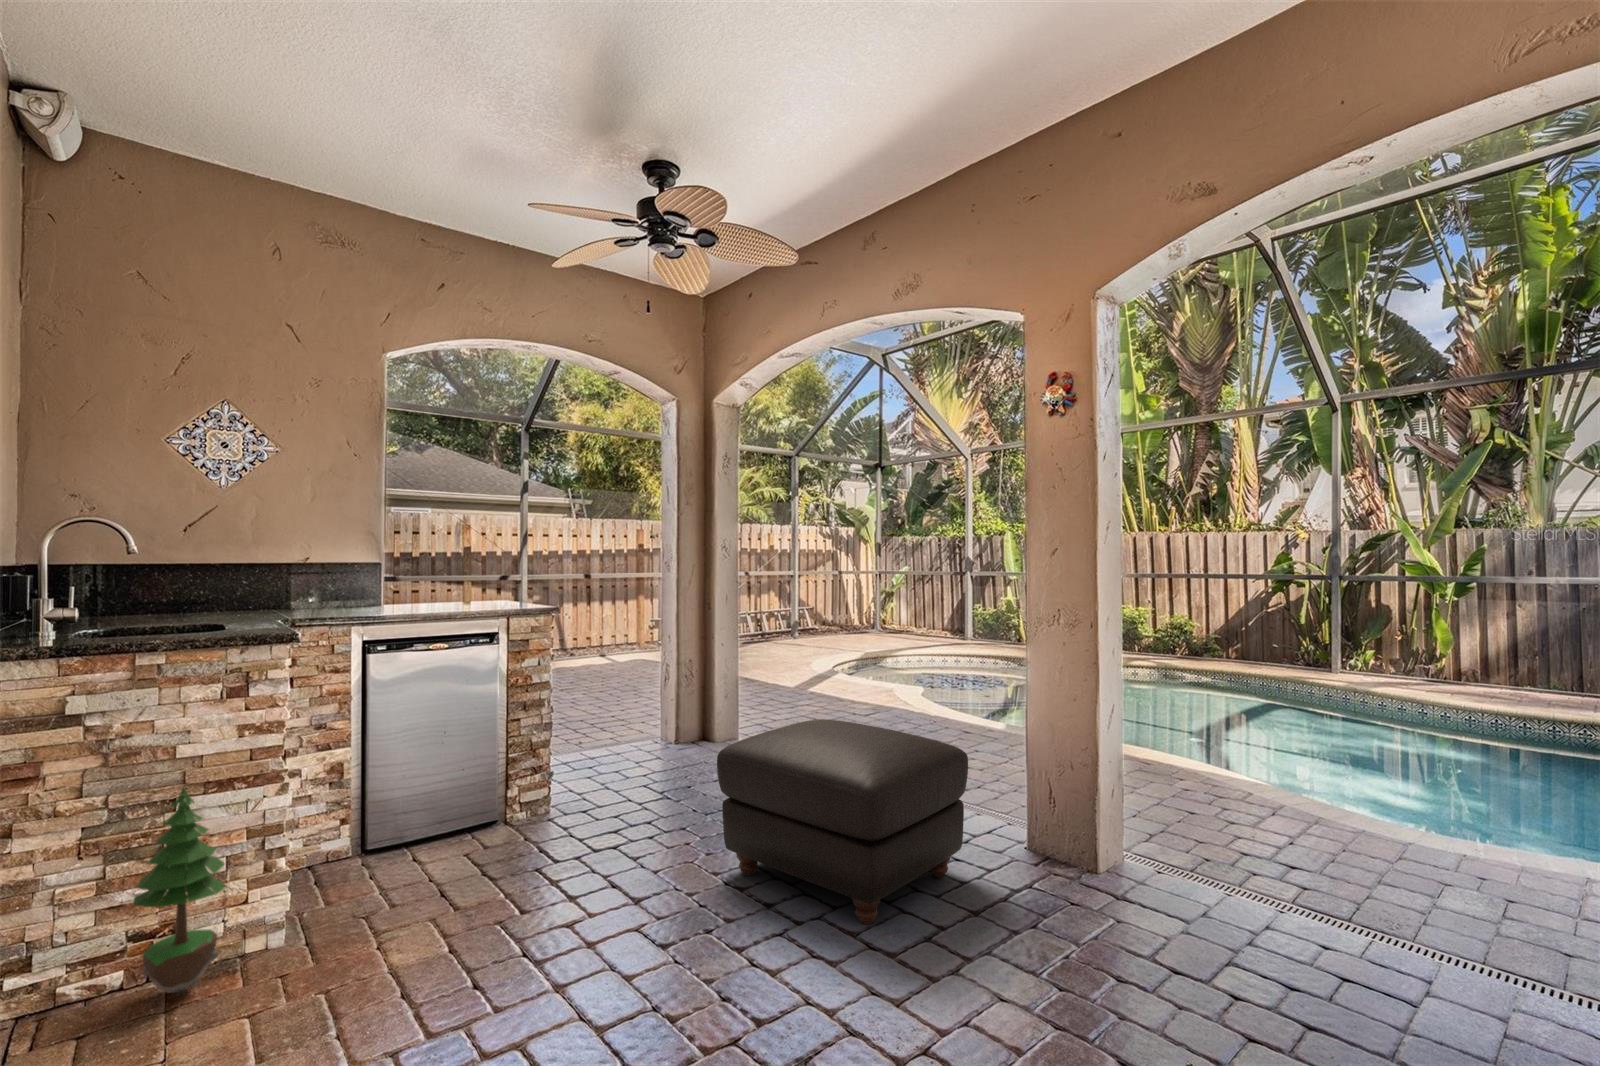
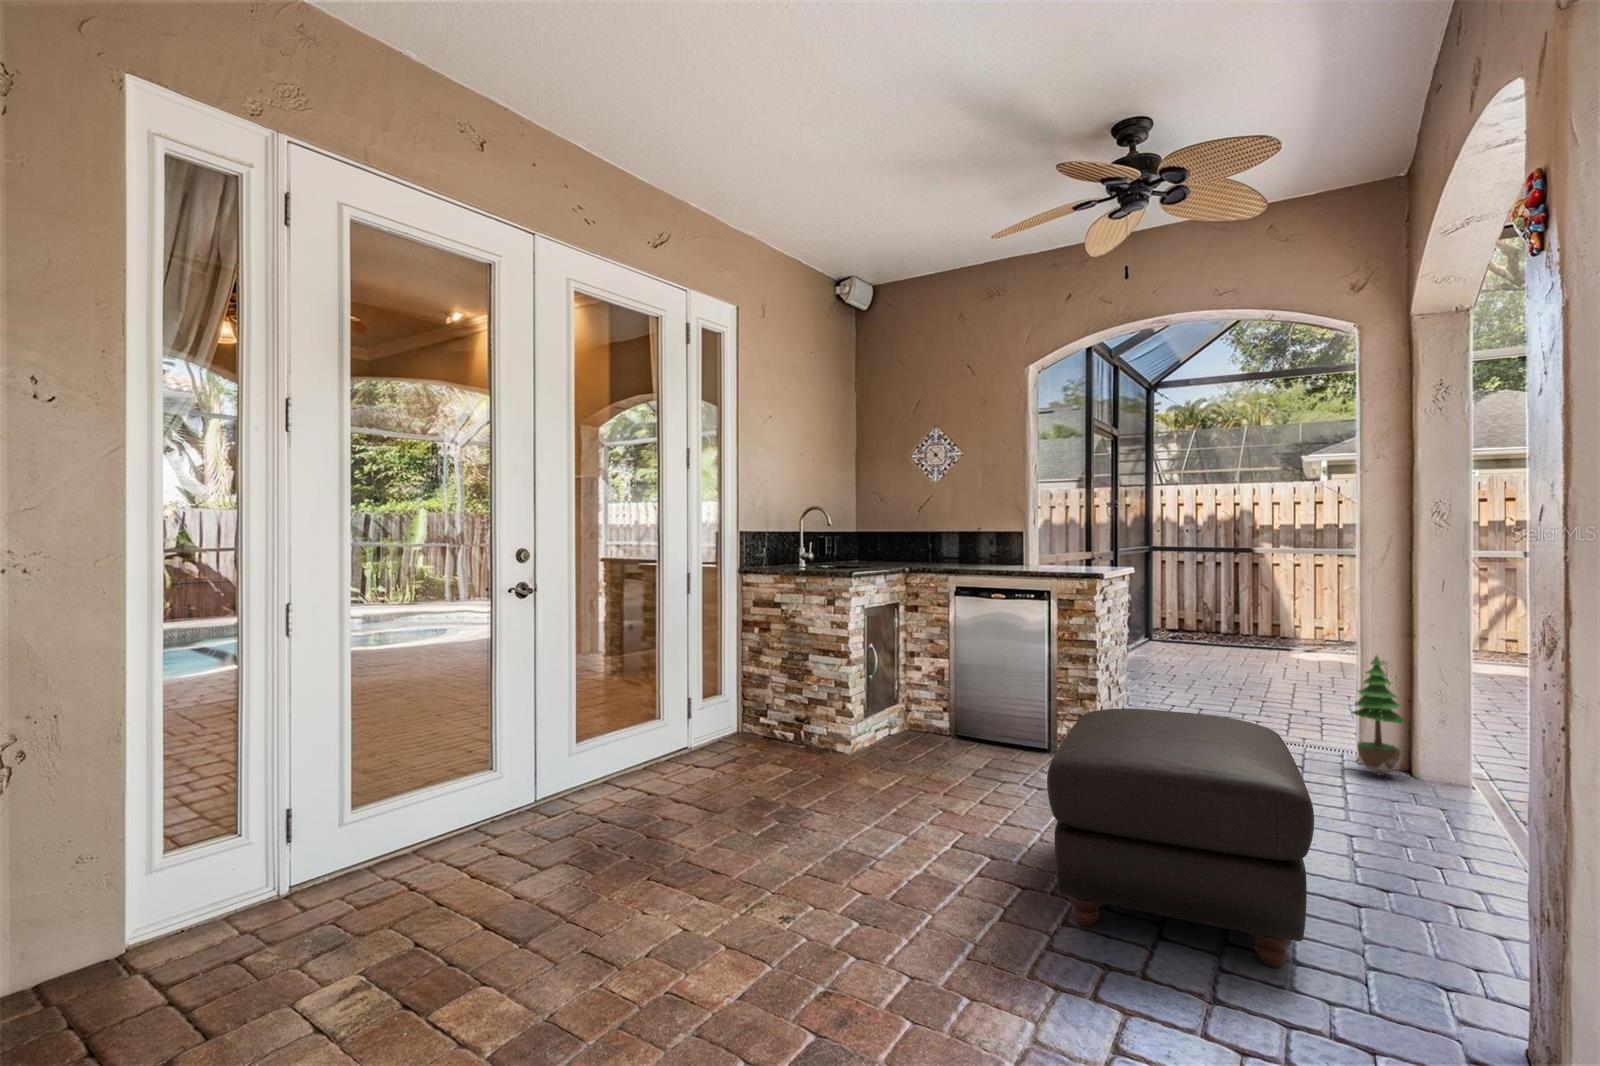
potted tree: present [133,788,227,993] -> present [1352,656,1405,775]

